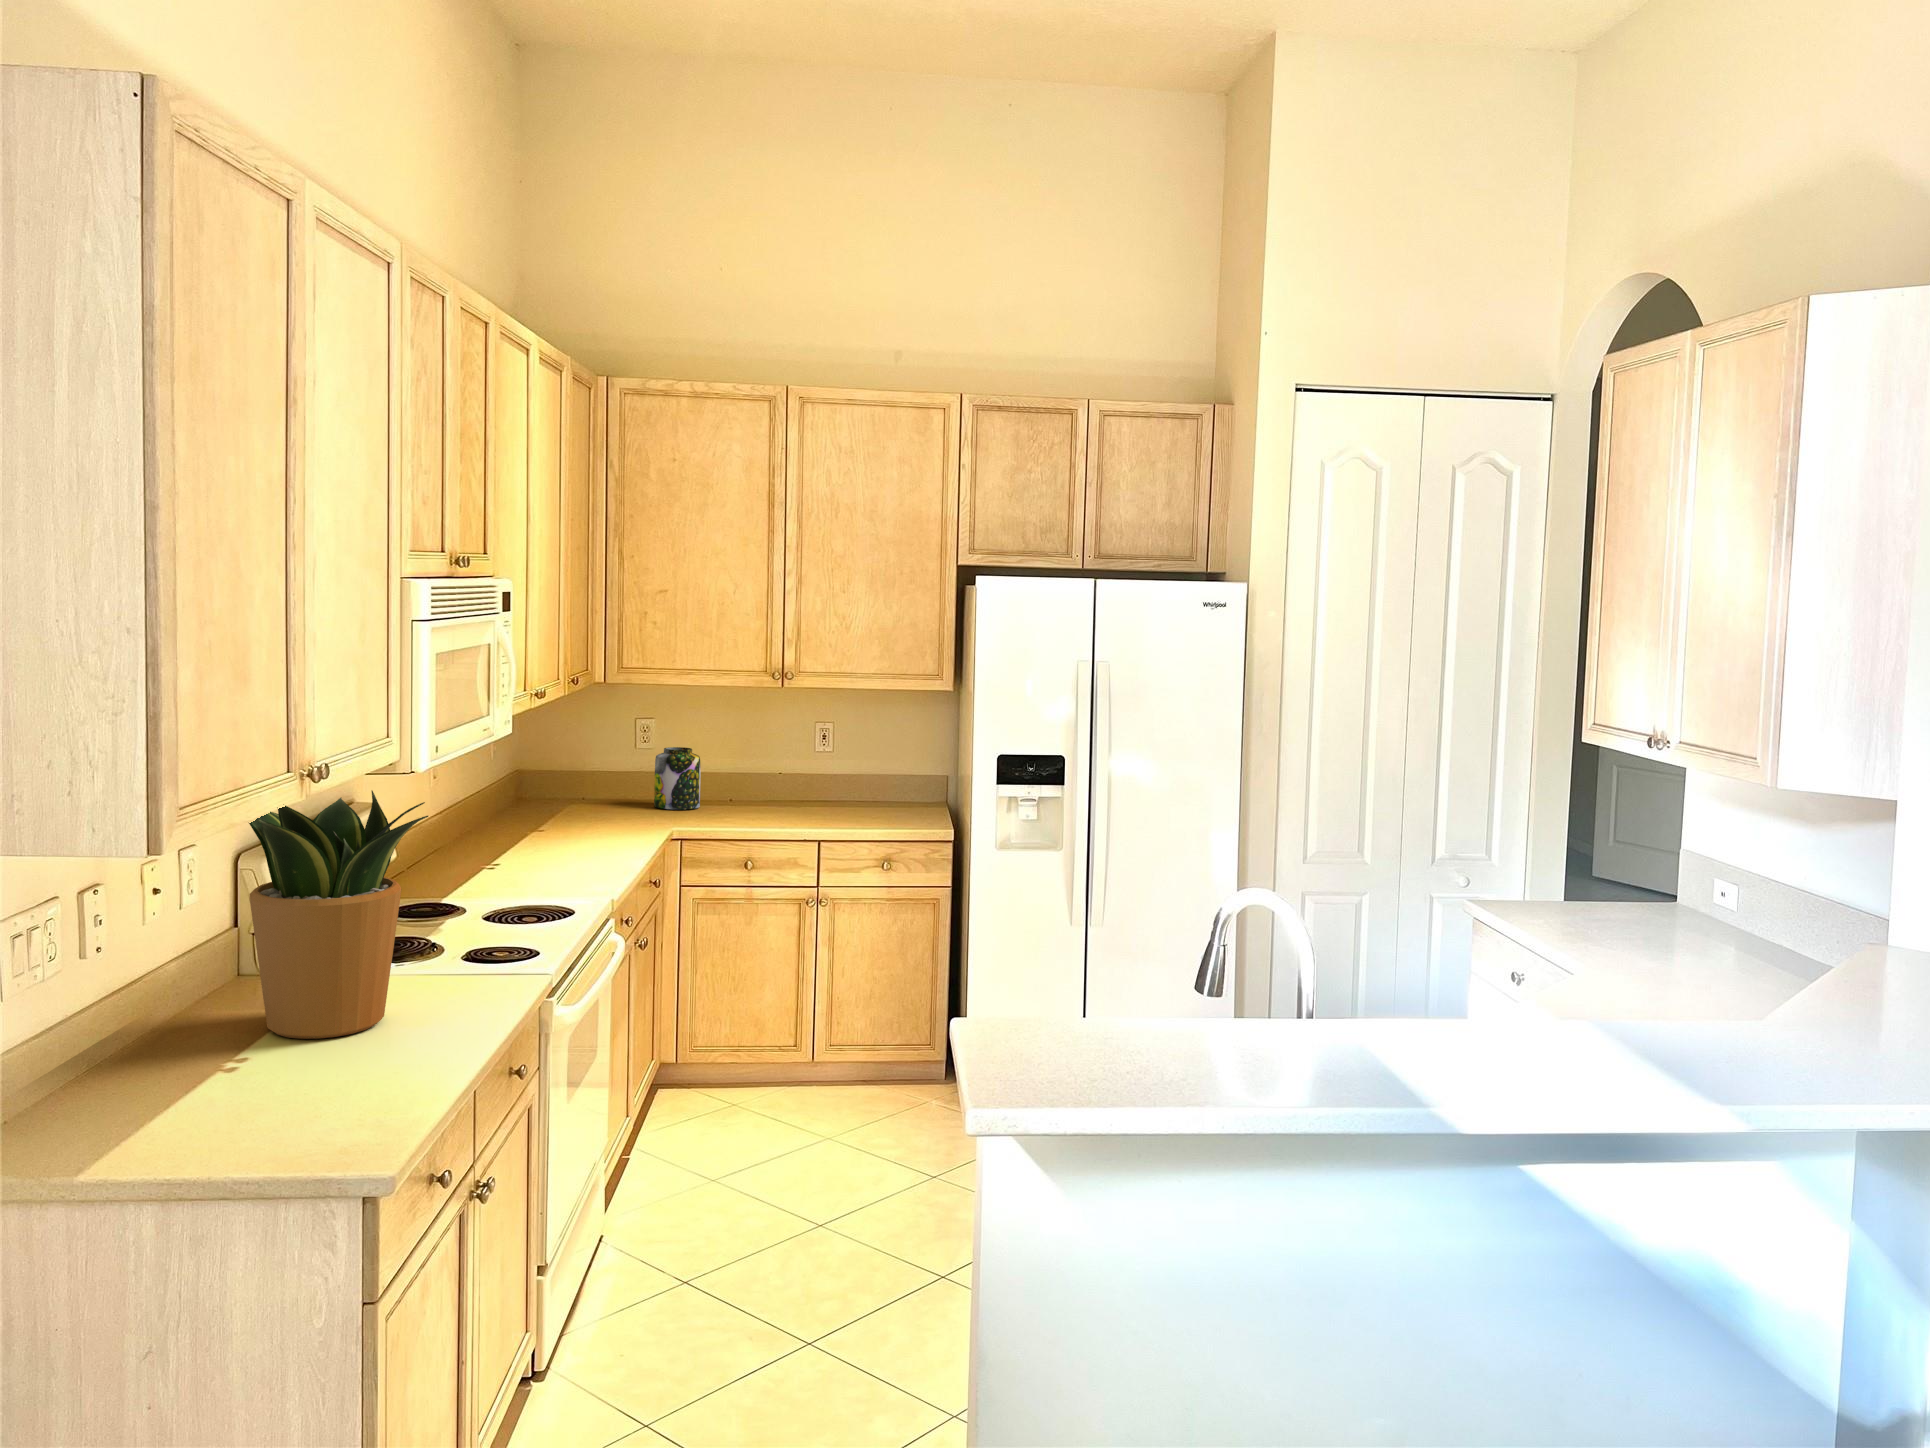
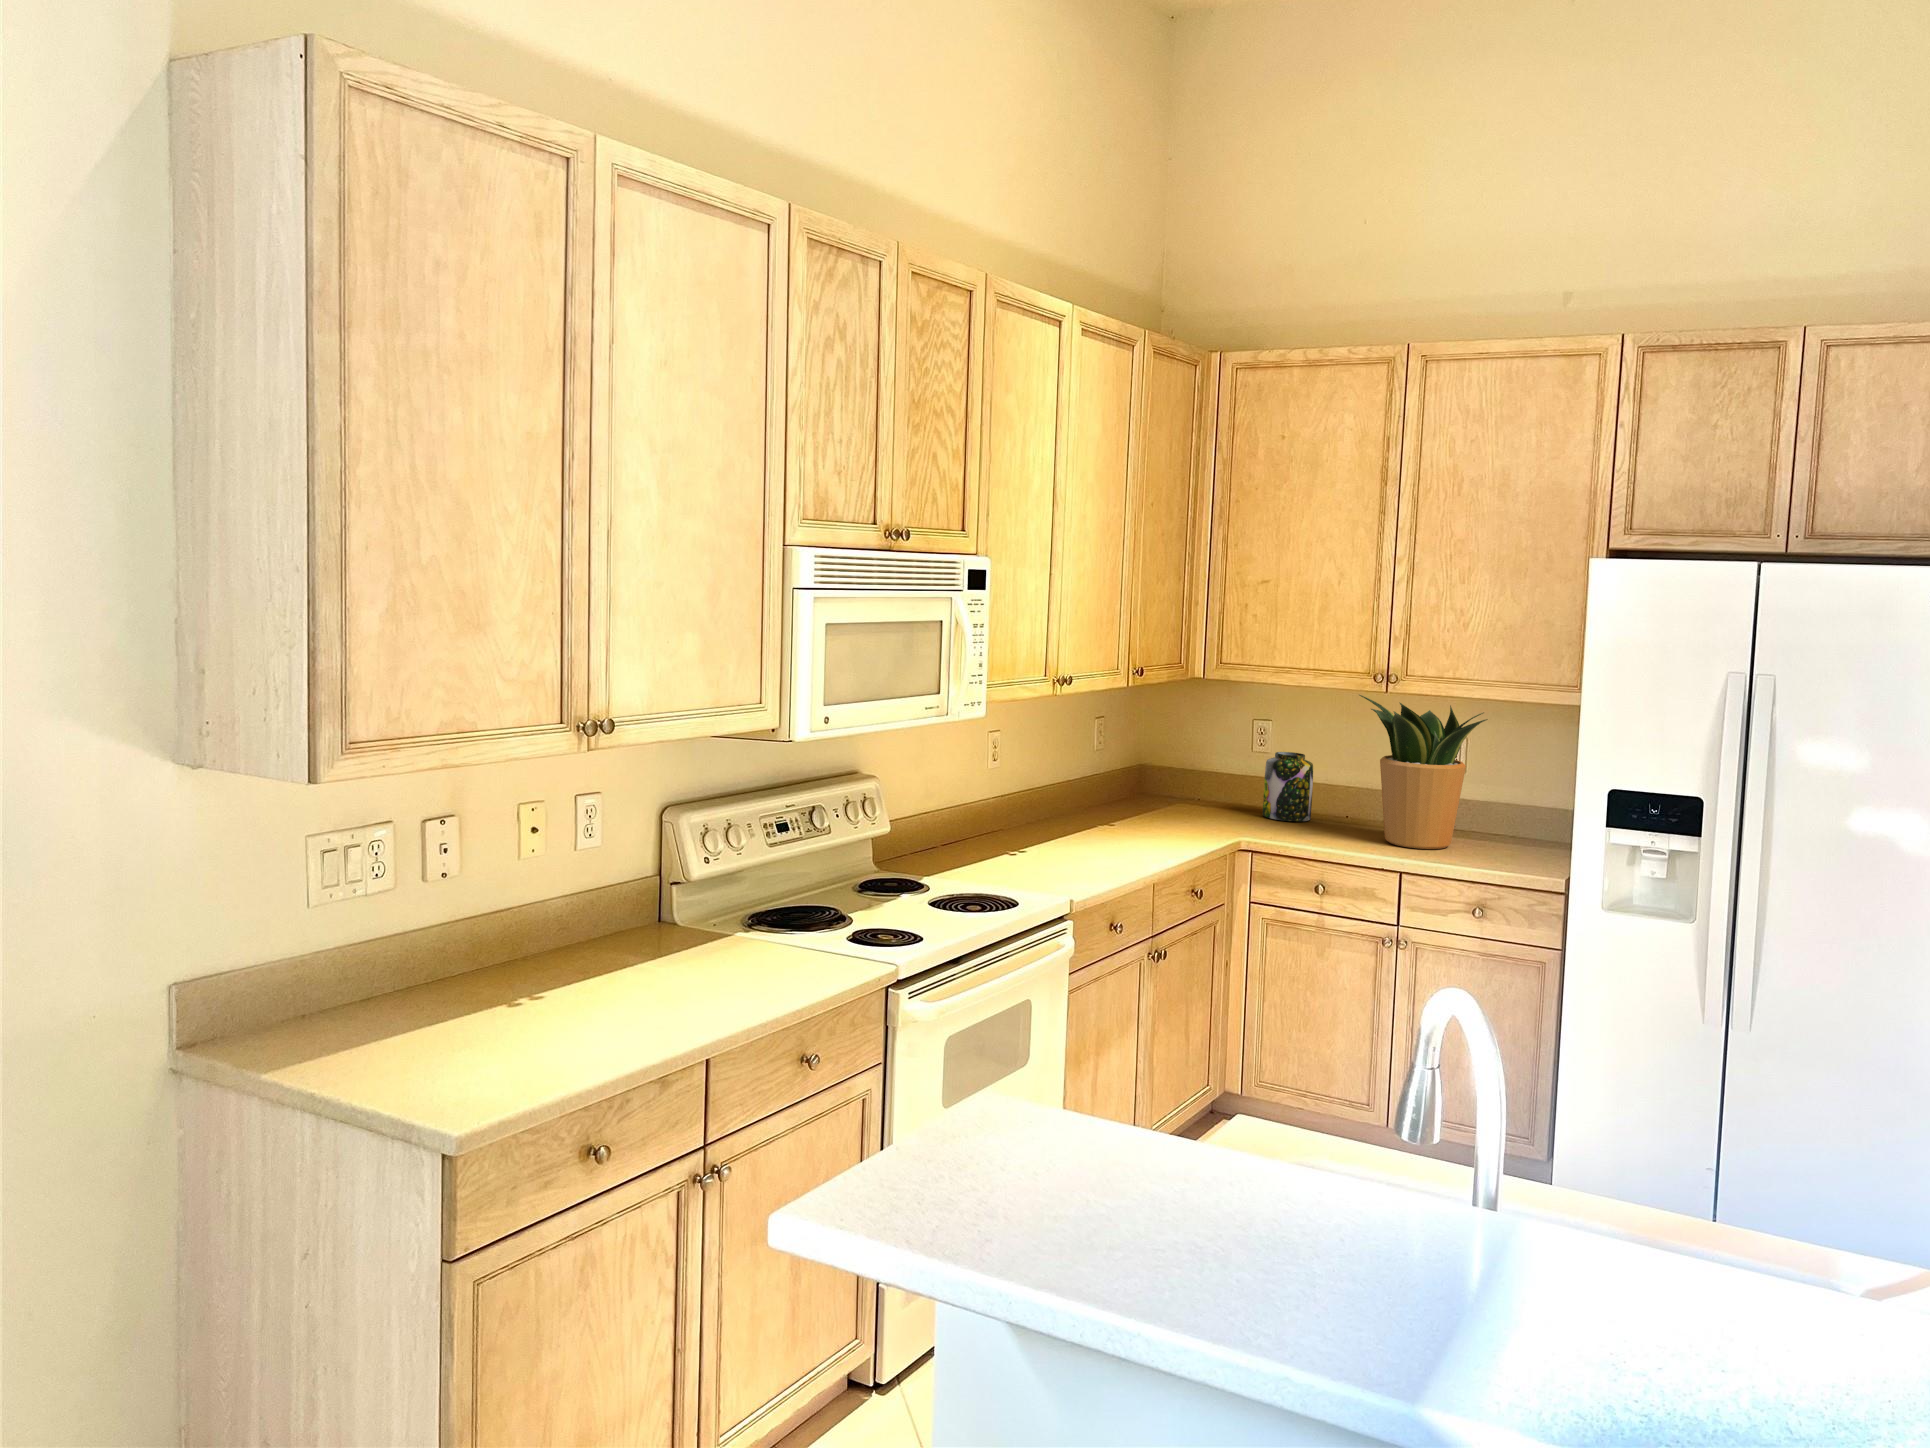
potted plant: present [249,791,428,1039] -> present [1359,695,1488,849]

